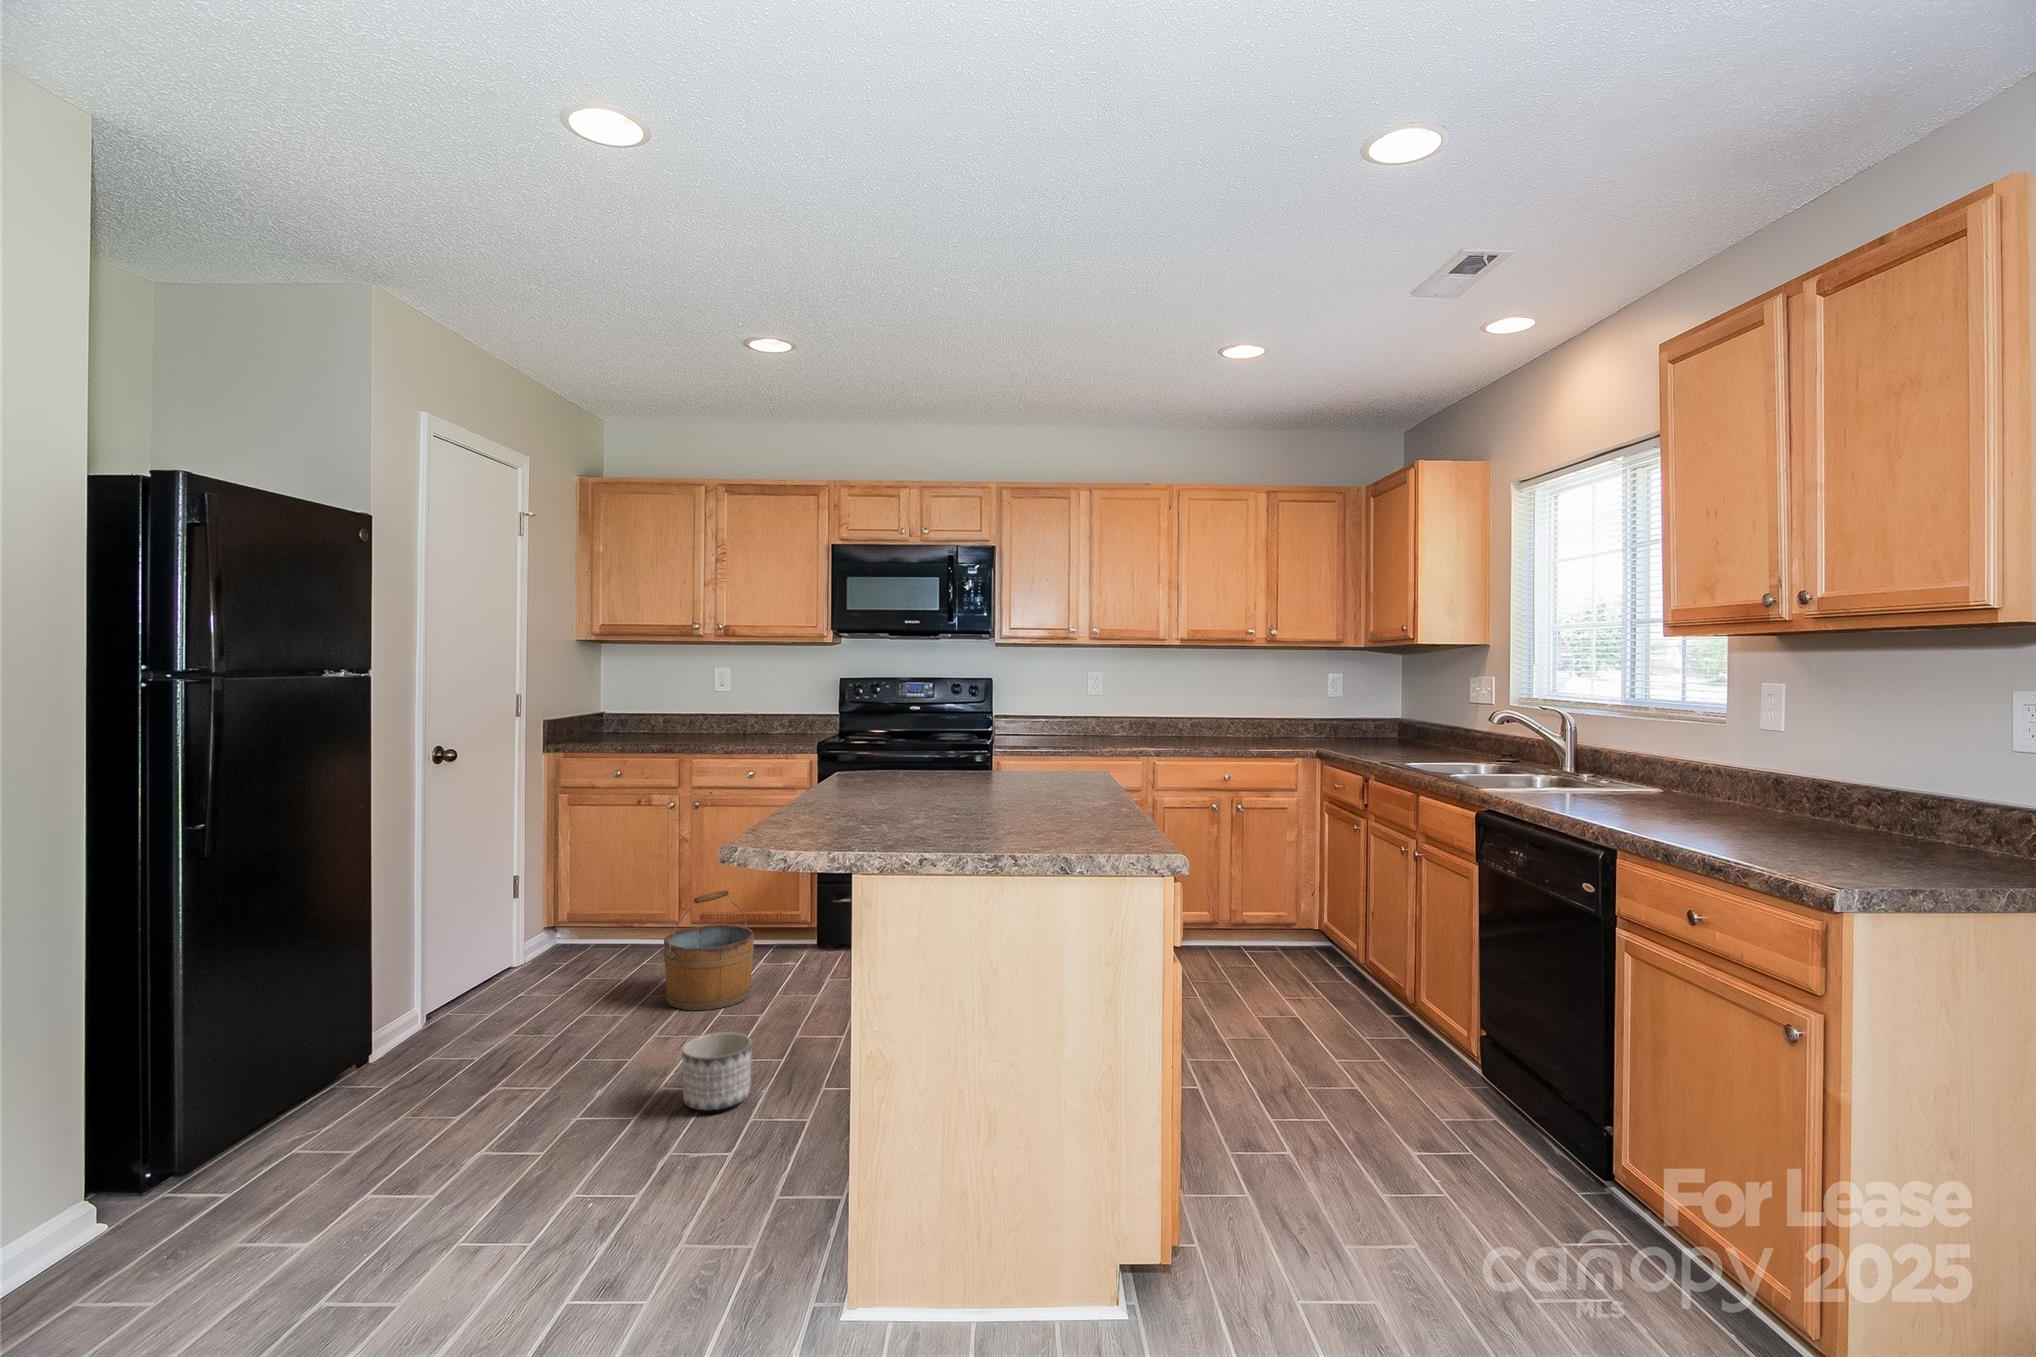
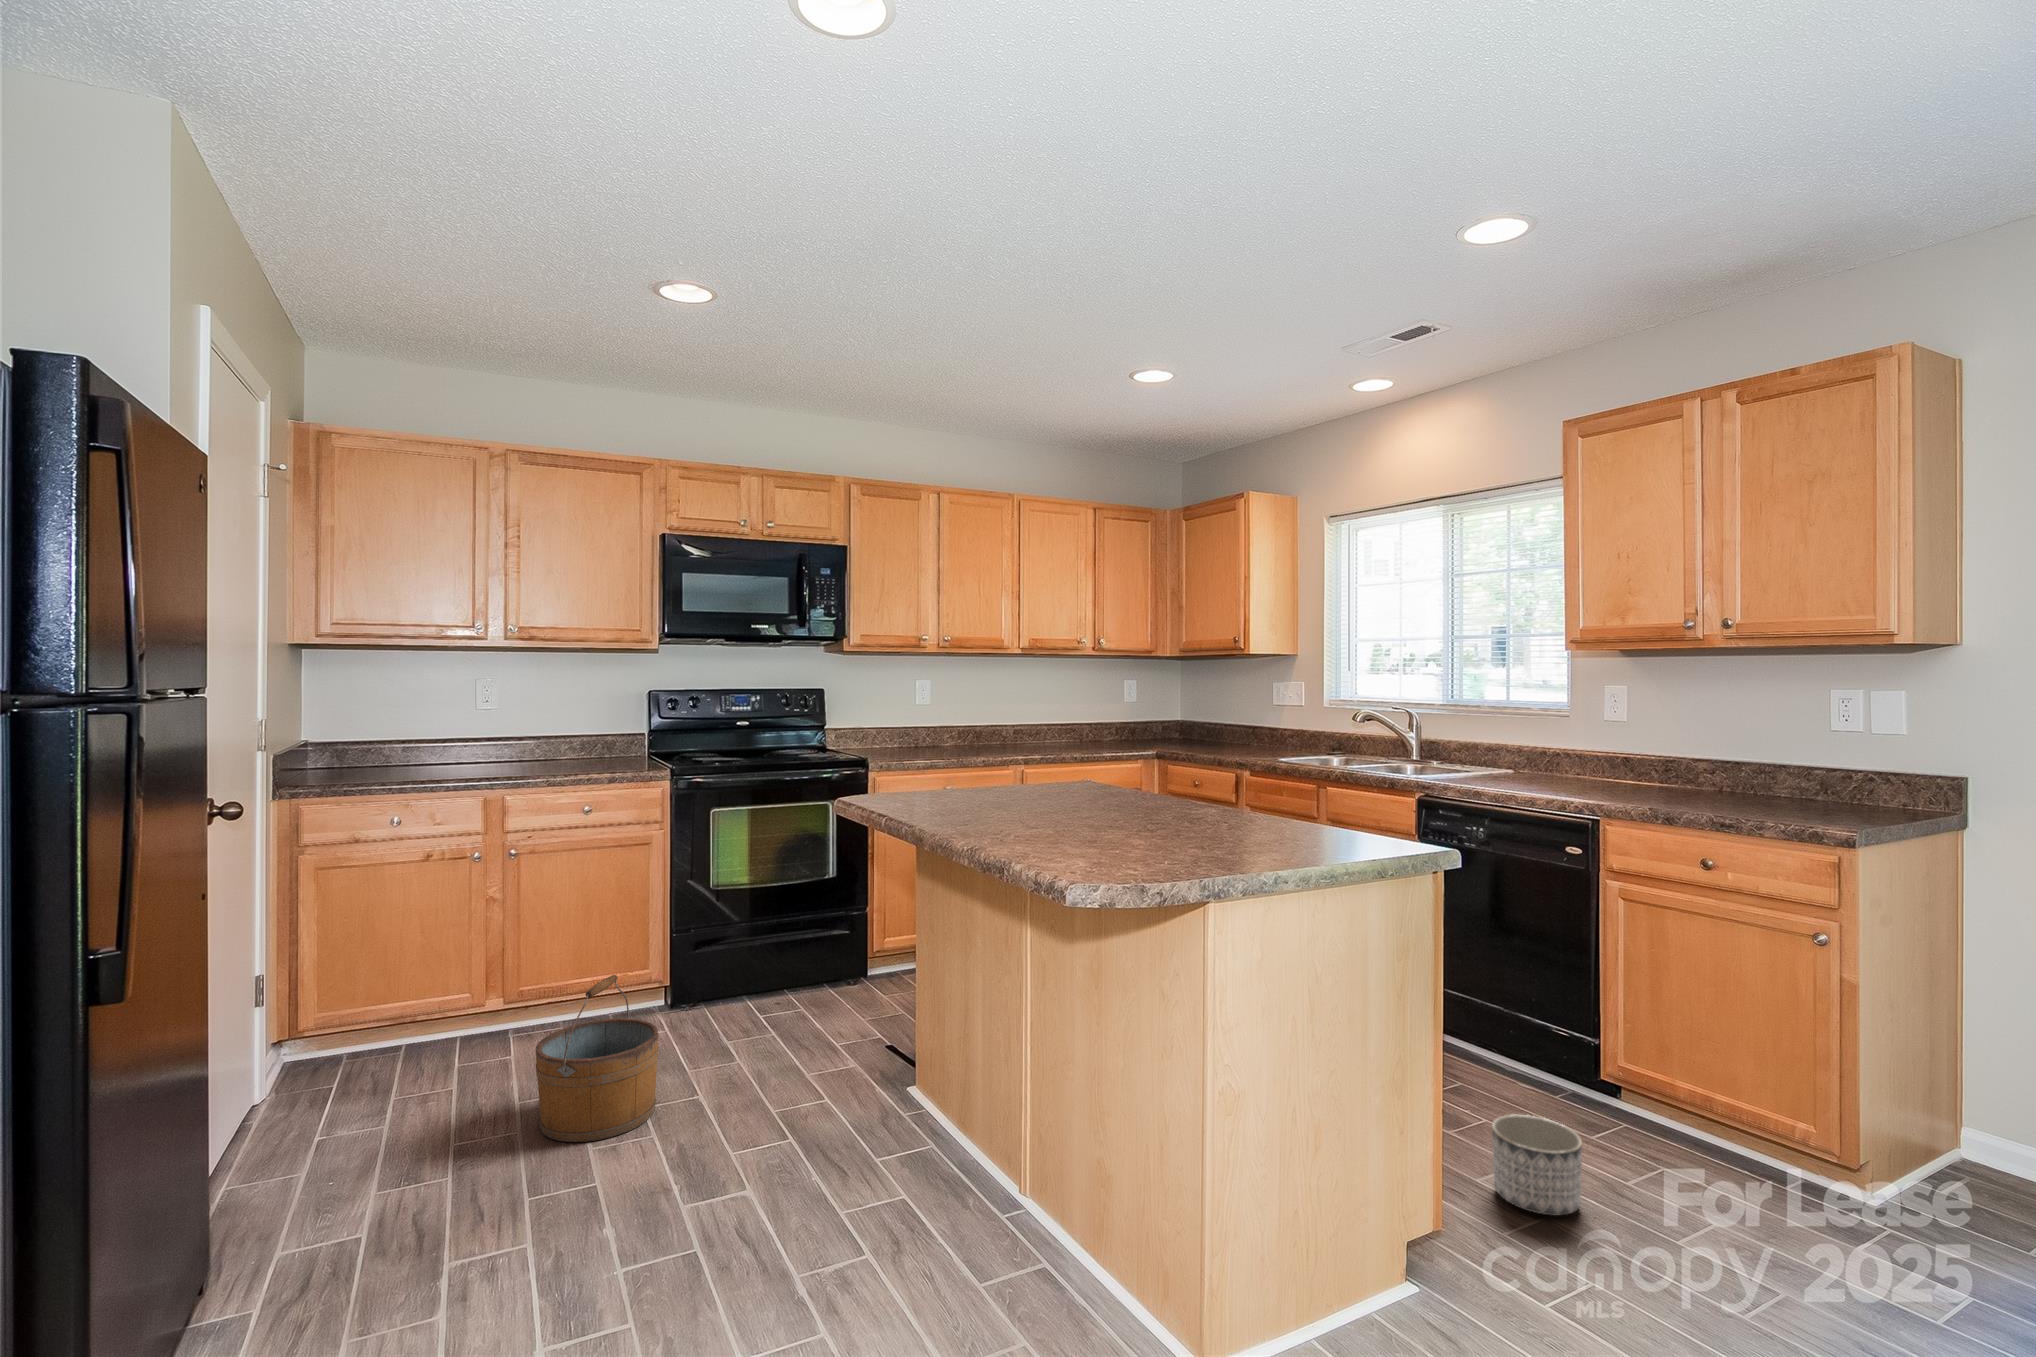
planter: present [682,1032,752,1110] -> present [1492,1115,1582,1215]

